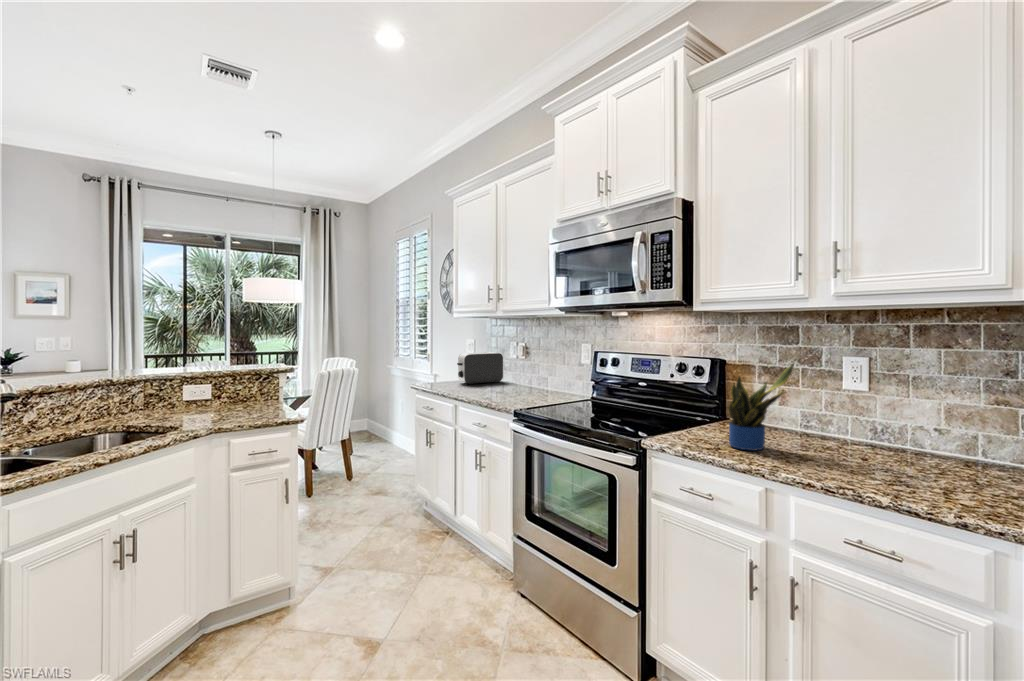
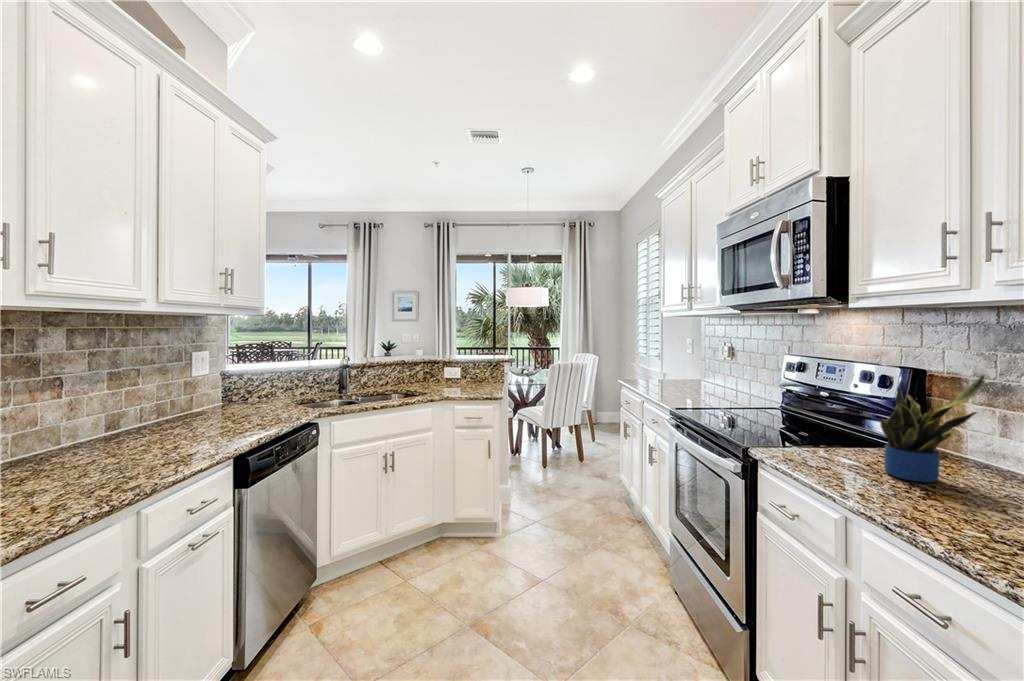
toaster: present [457,352,503,384] -> none [650,356,697,386]

